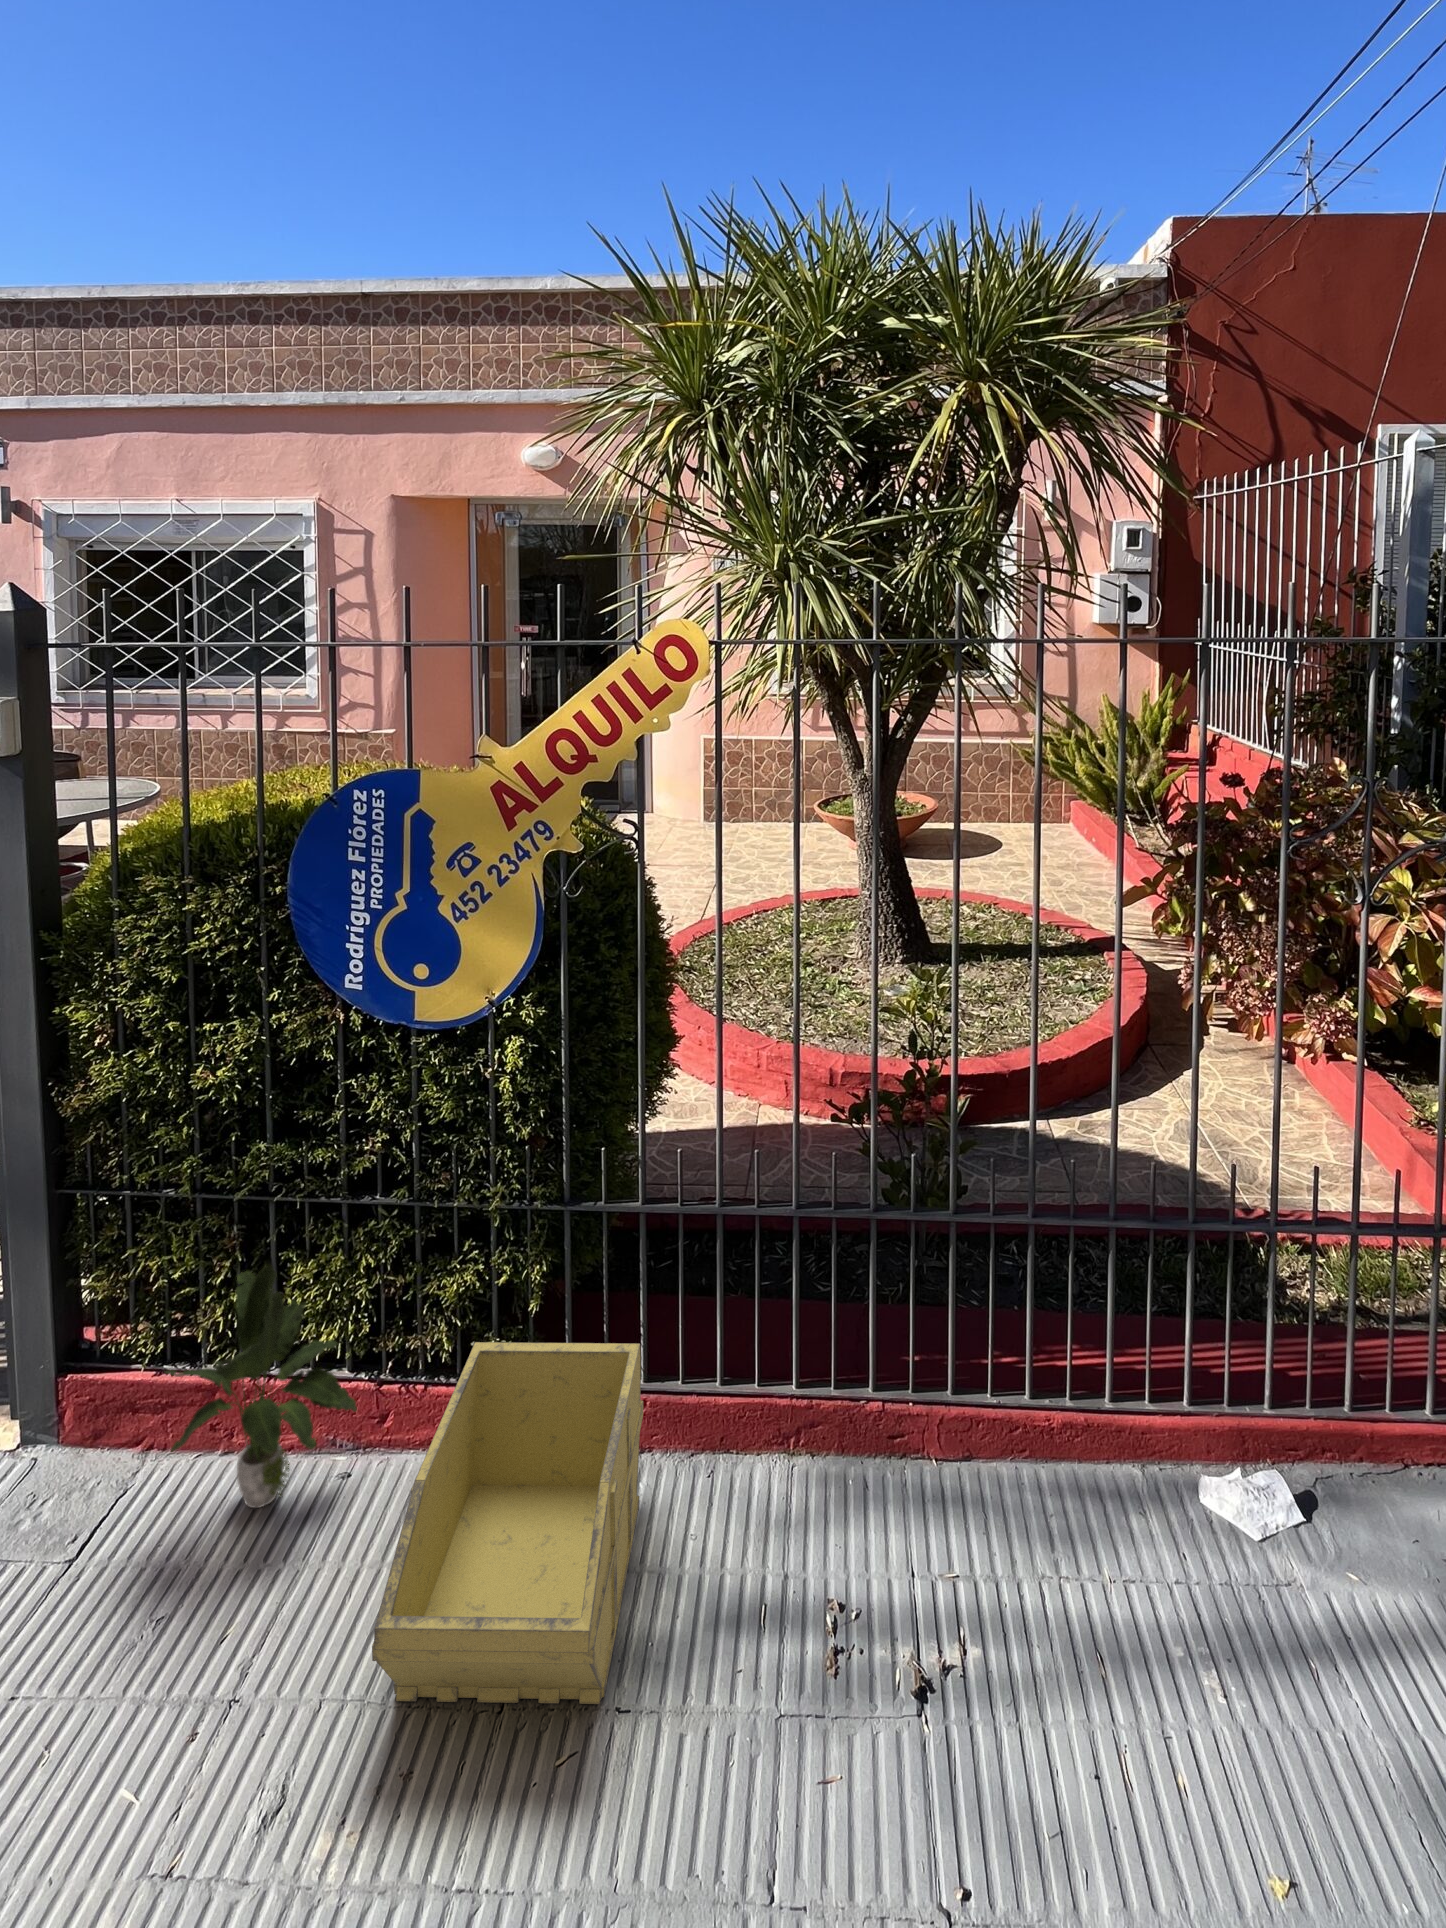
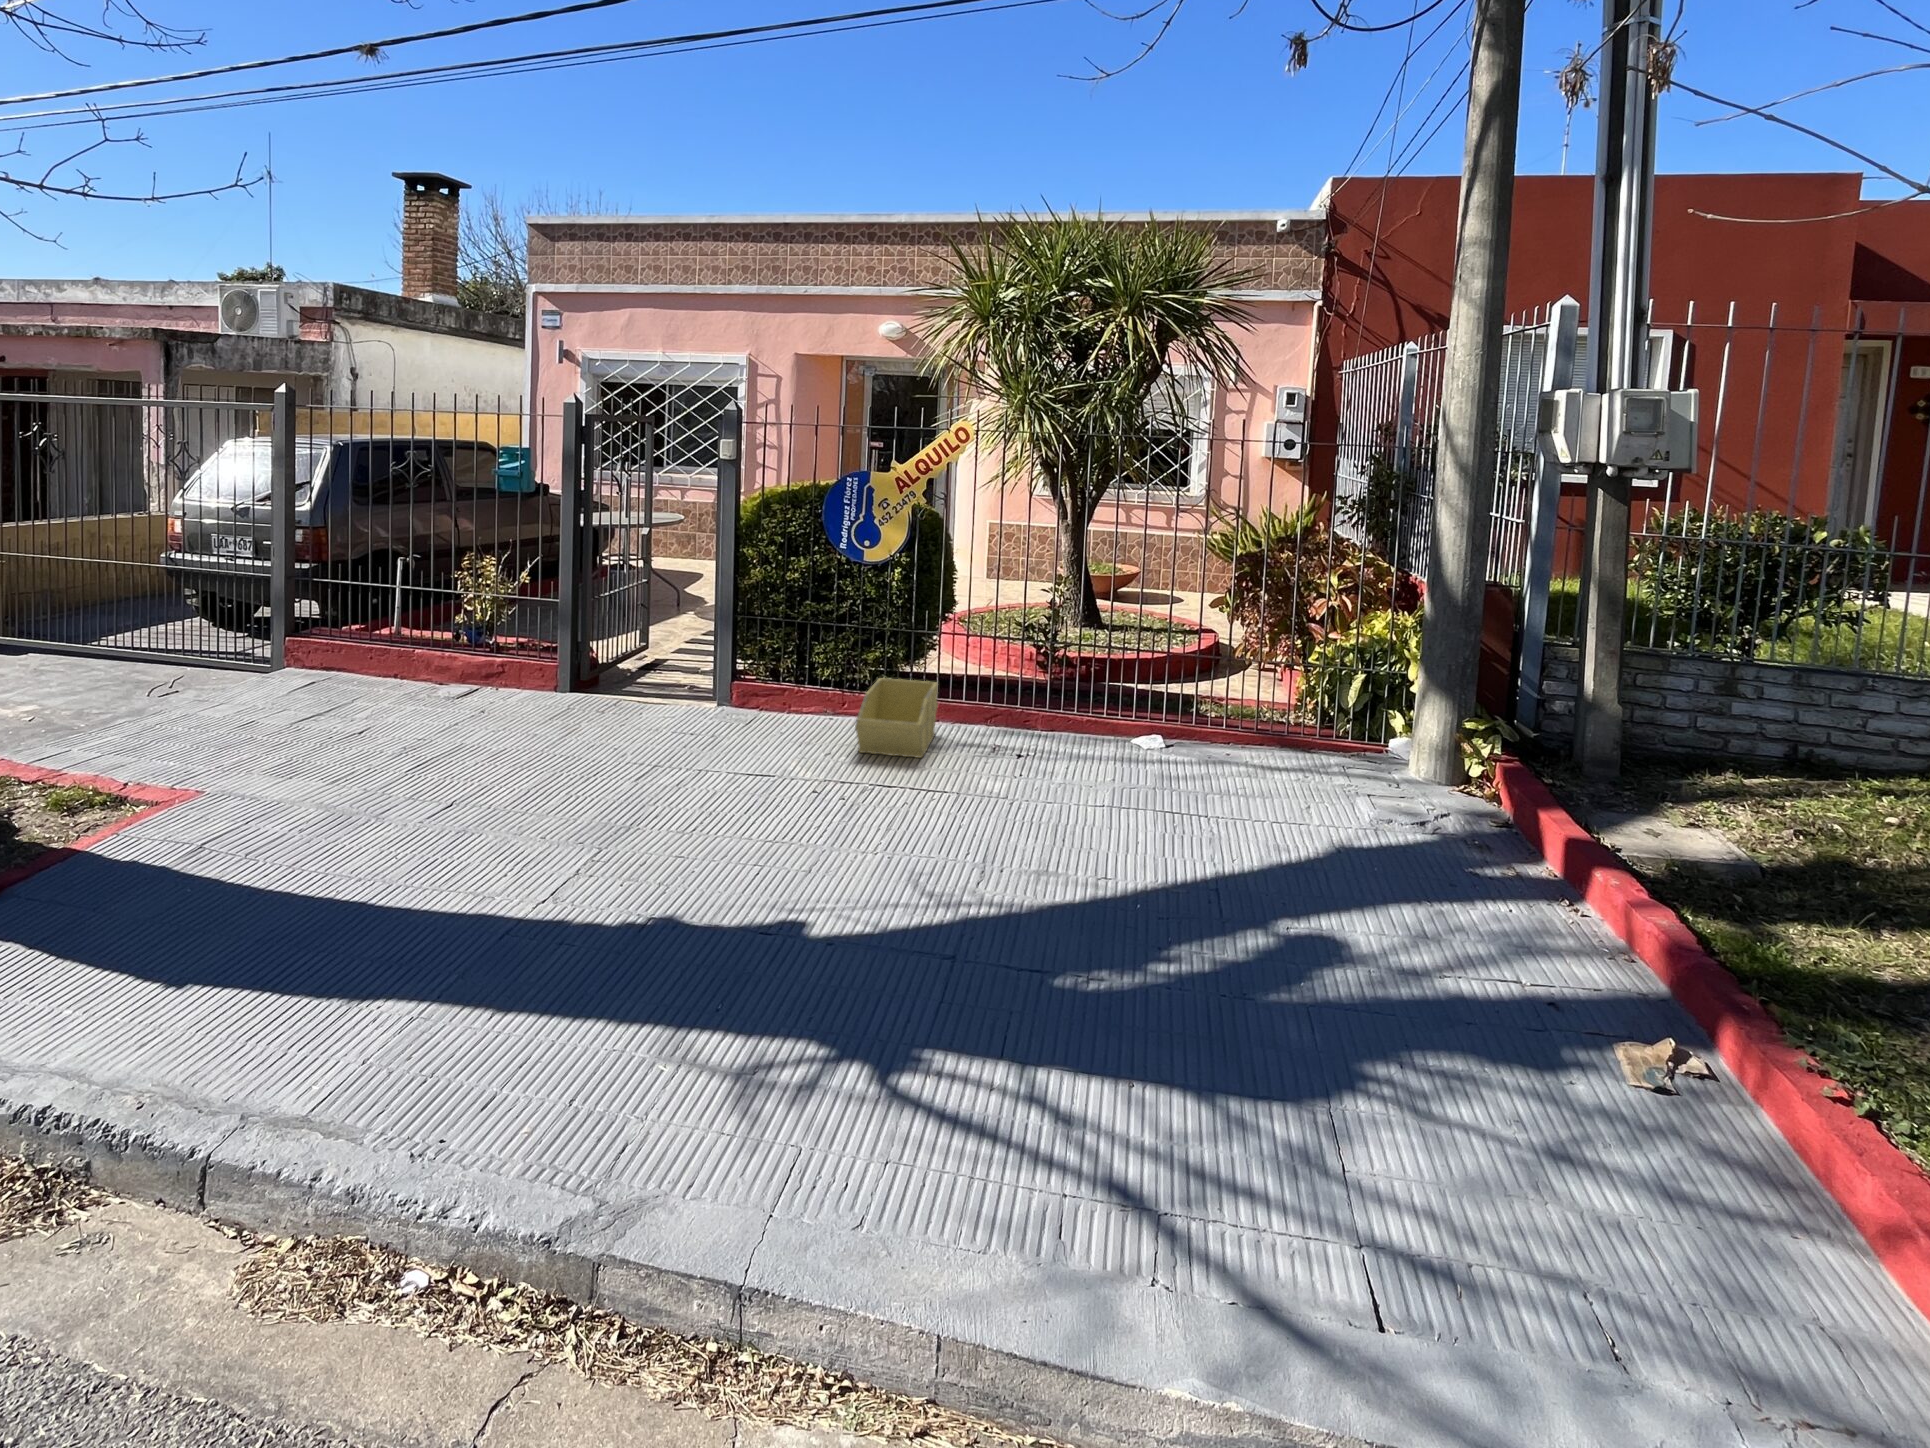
potted plant: present [166,1265,357,1508] -> none [776,643,836,726]

